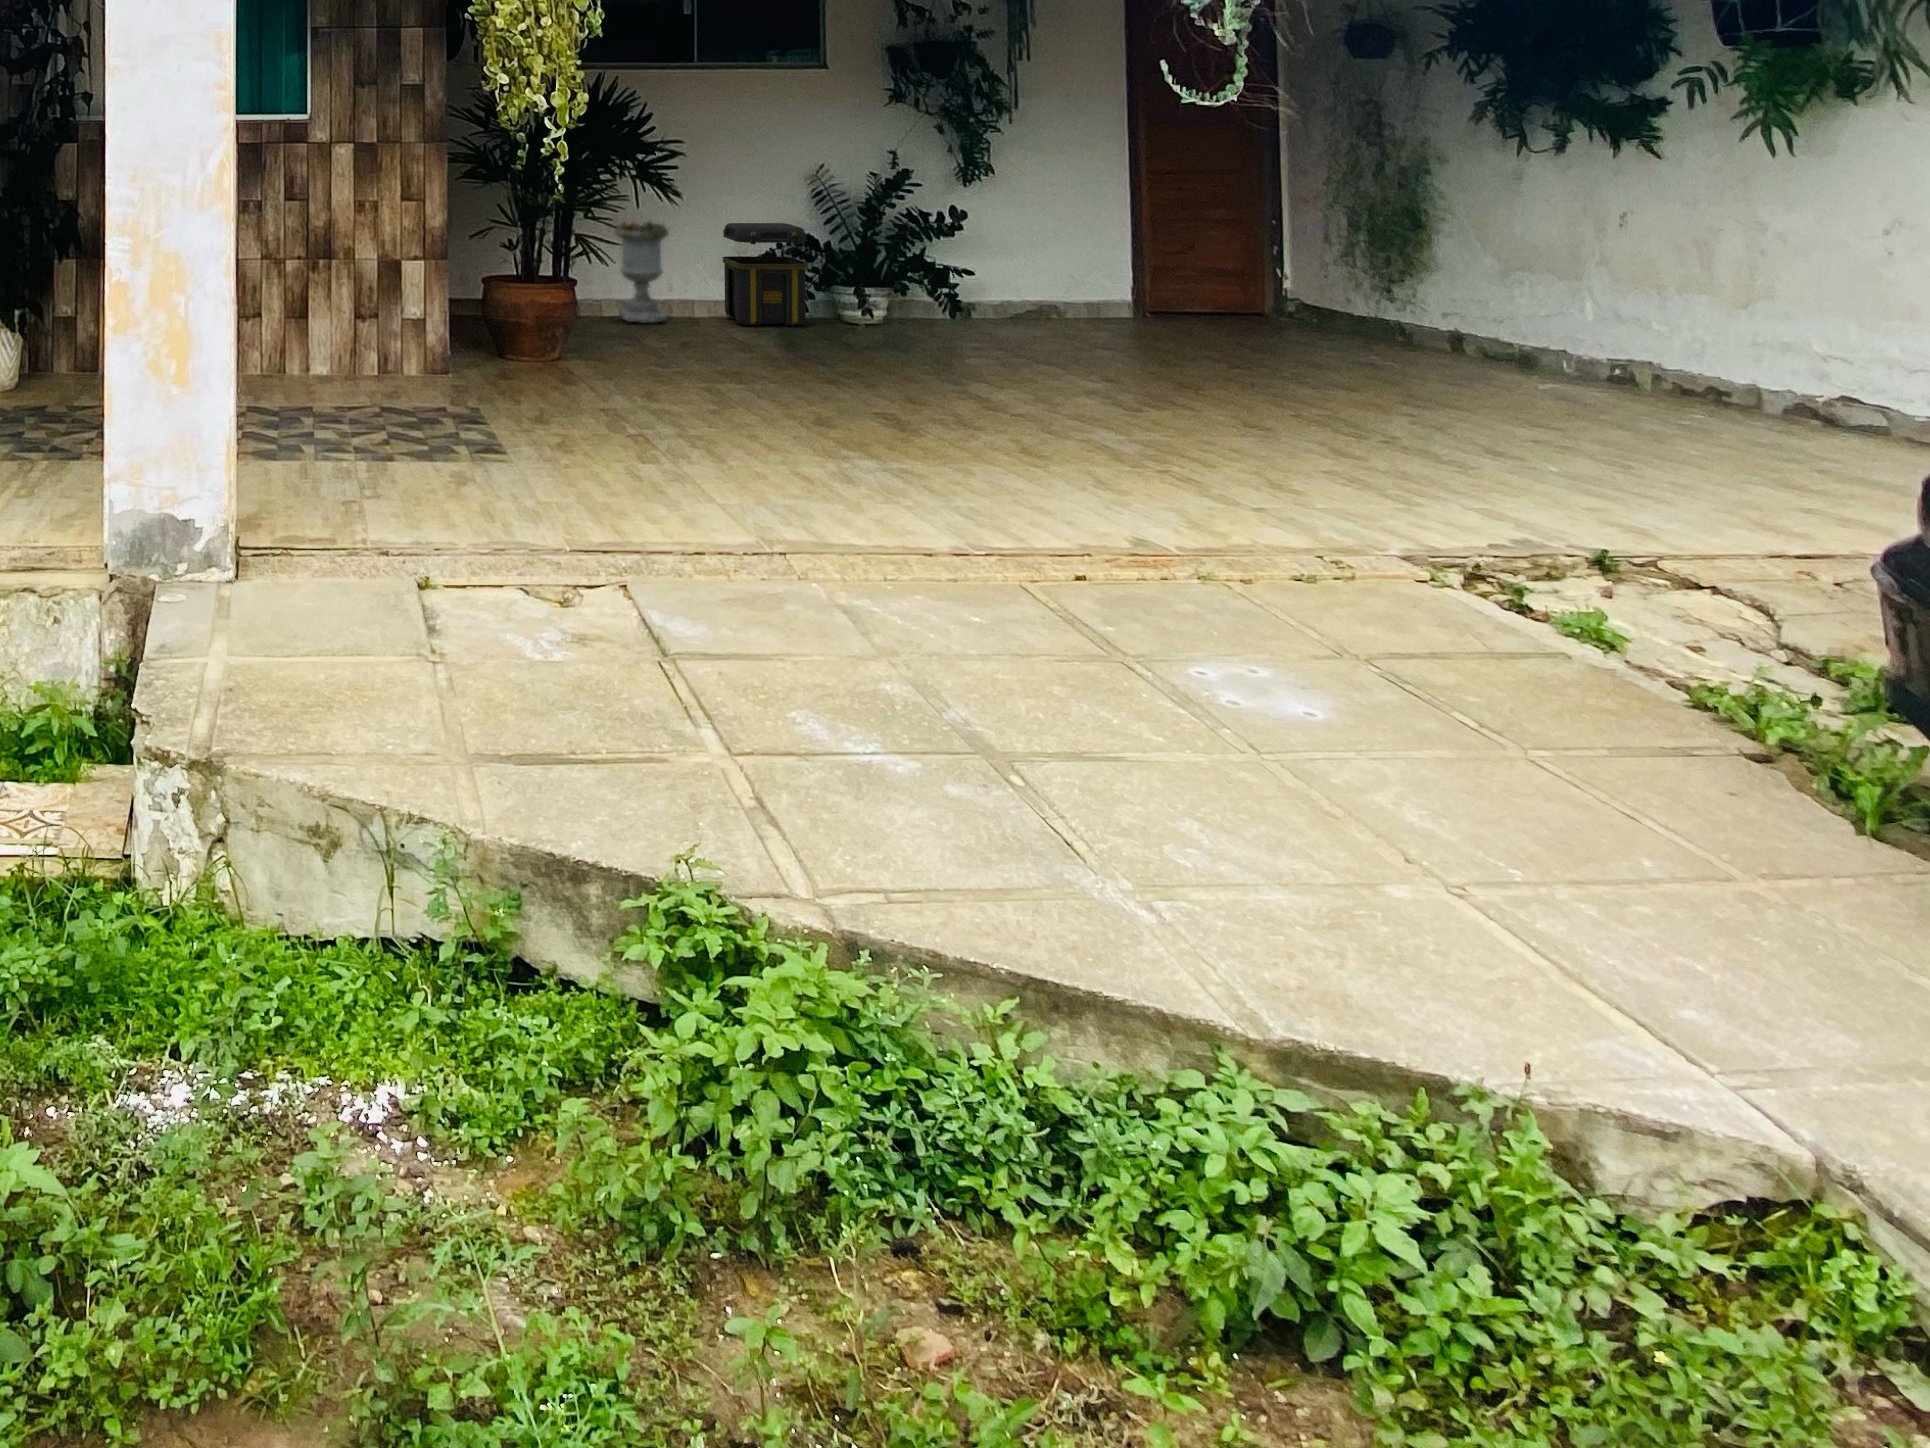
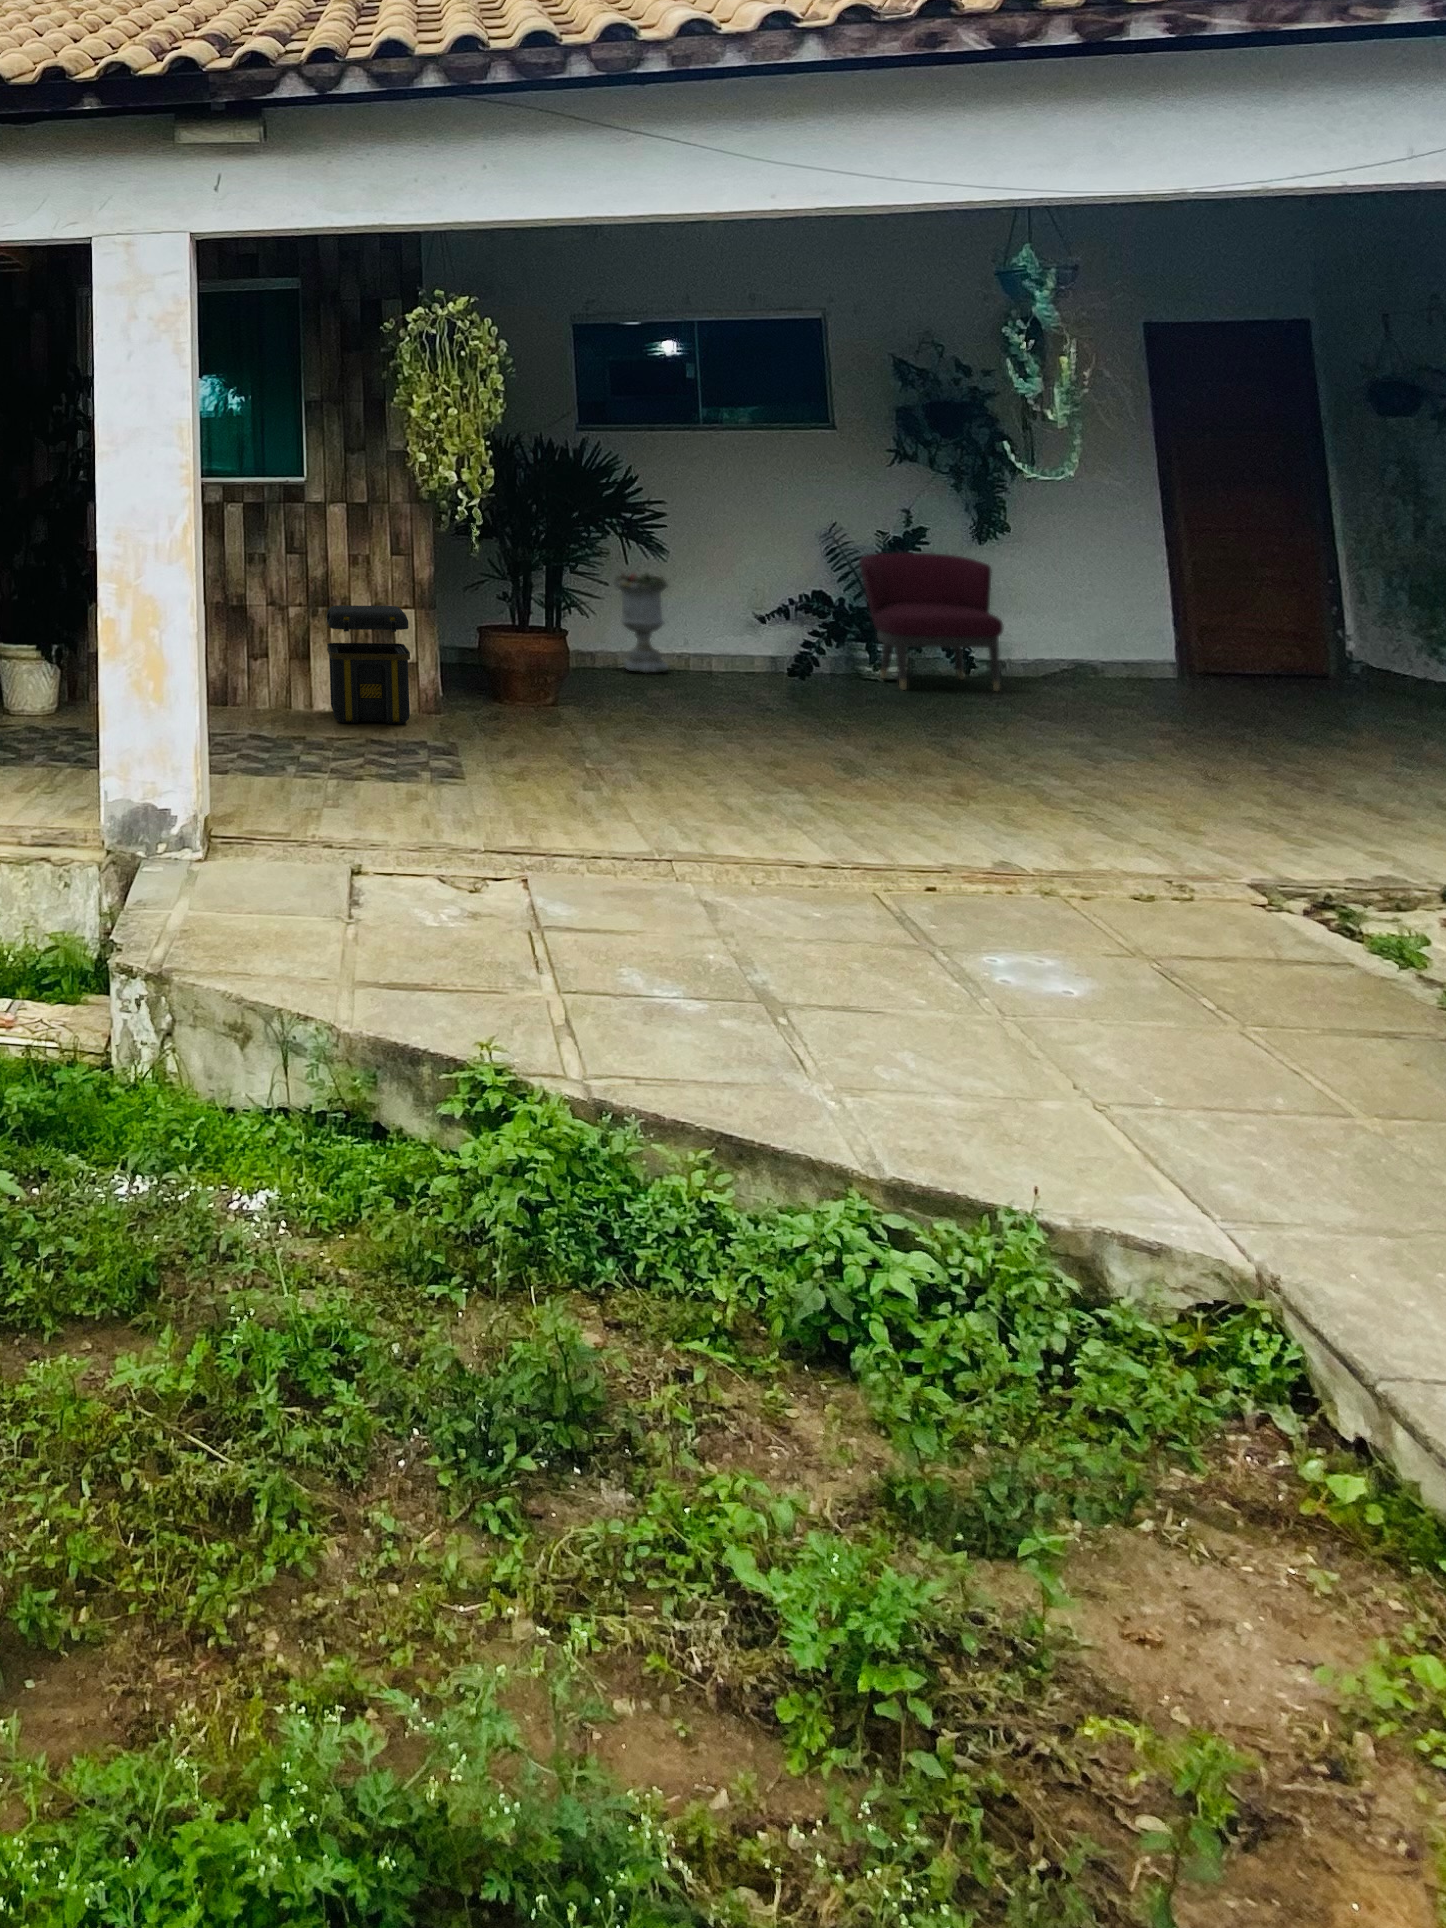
chair: none [853,198,988,335] -> present [859,553,1004,691]
toolbox: present [722,223,808,326] -> present [327,605,410,724]

